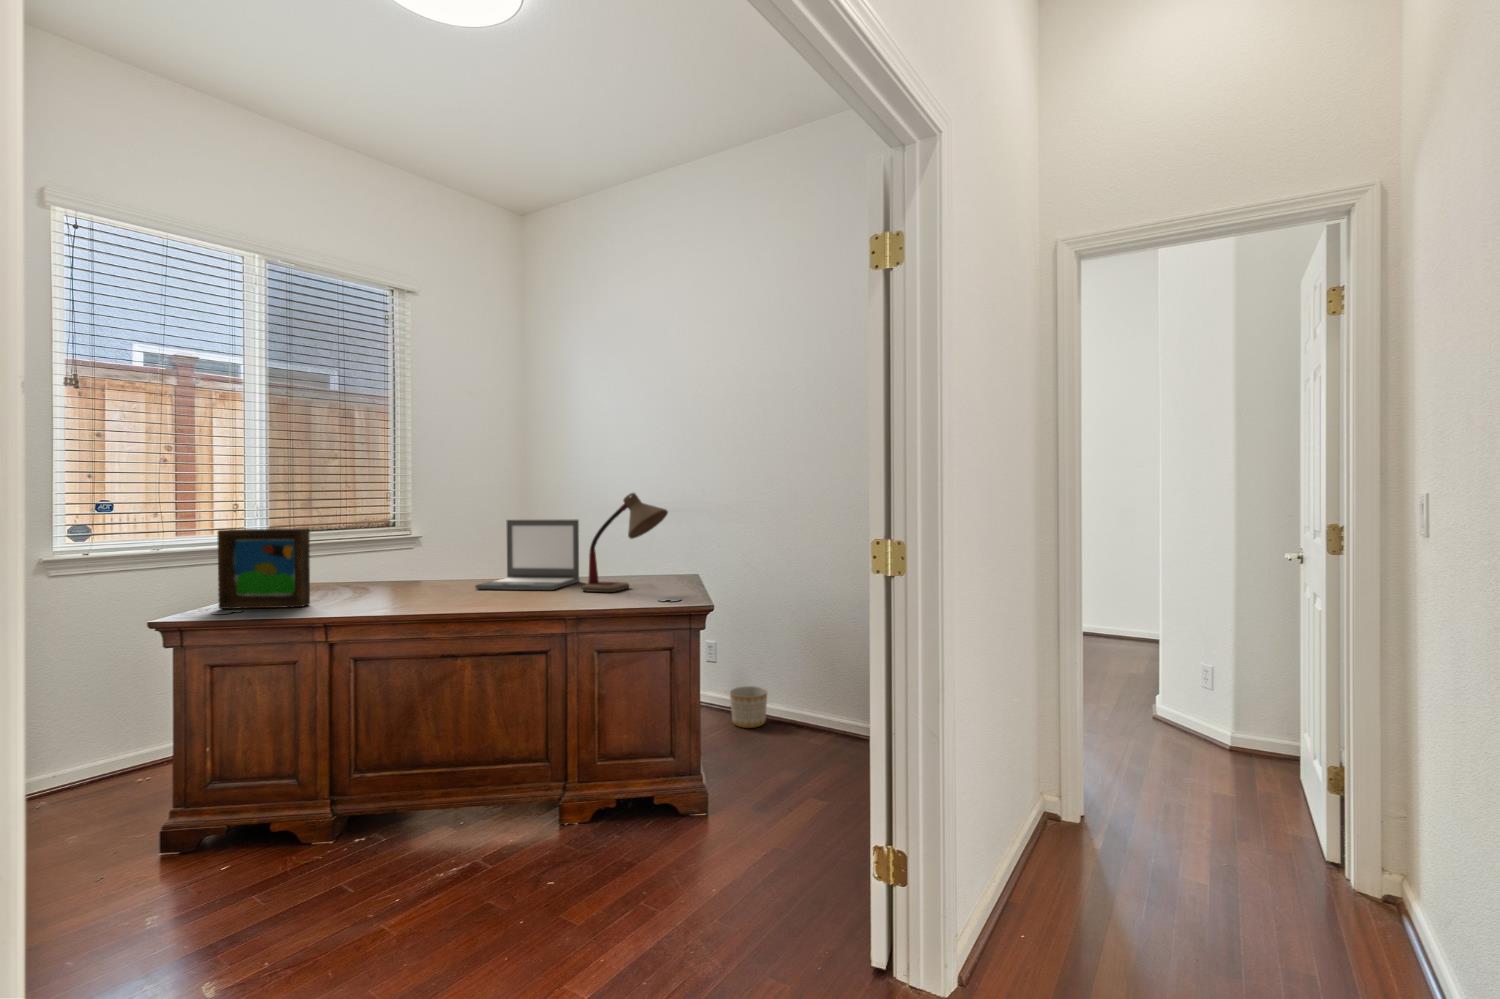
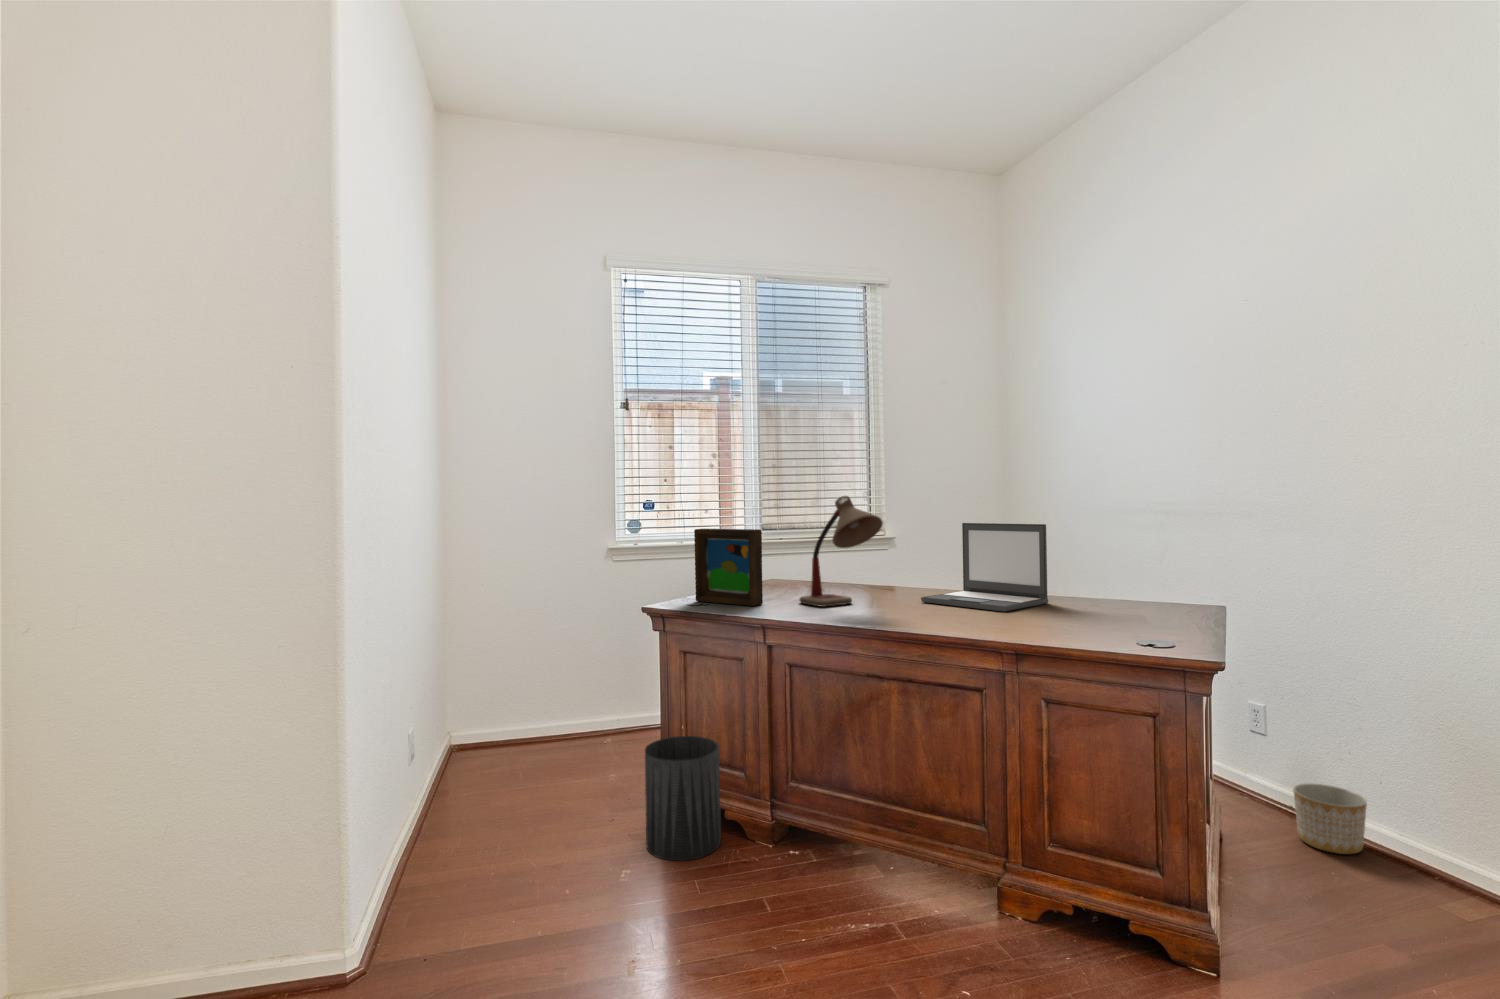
desk lamp: present [582,493,668,592] -> present [800,496,883,607]
trash can: none [166,752,269,894] -> present [645,736,721,861]

